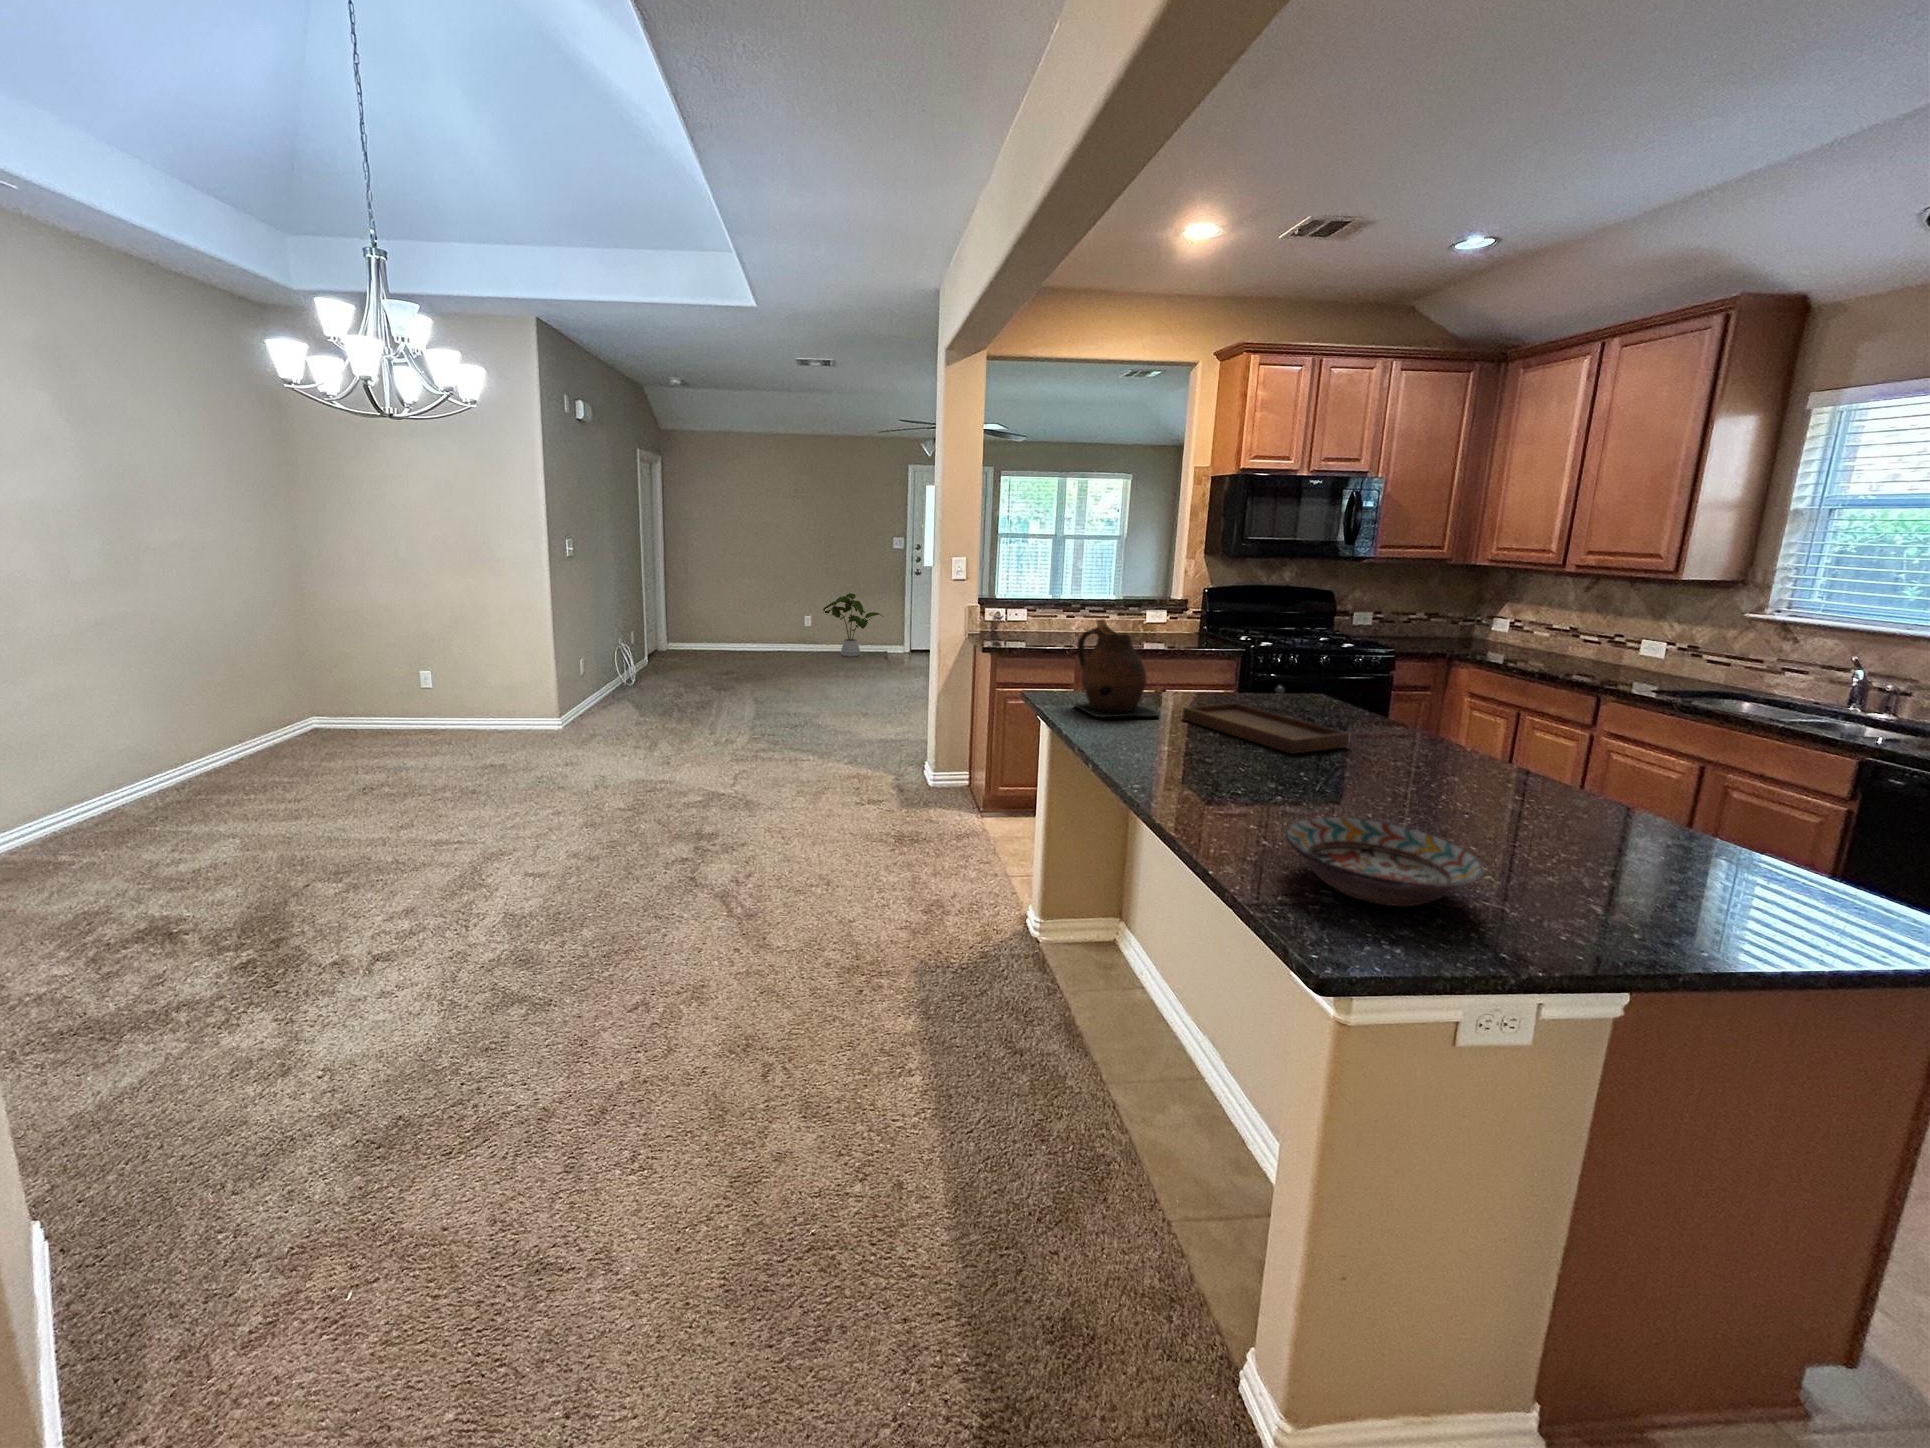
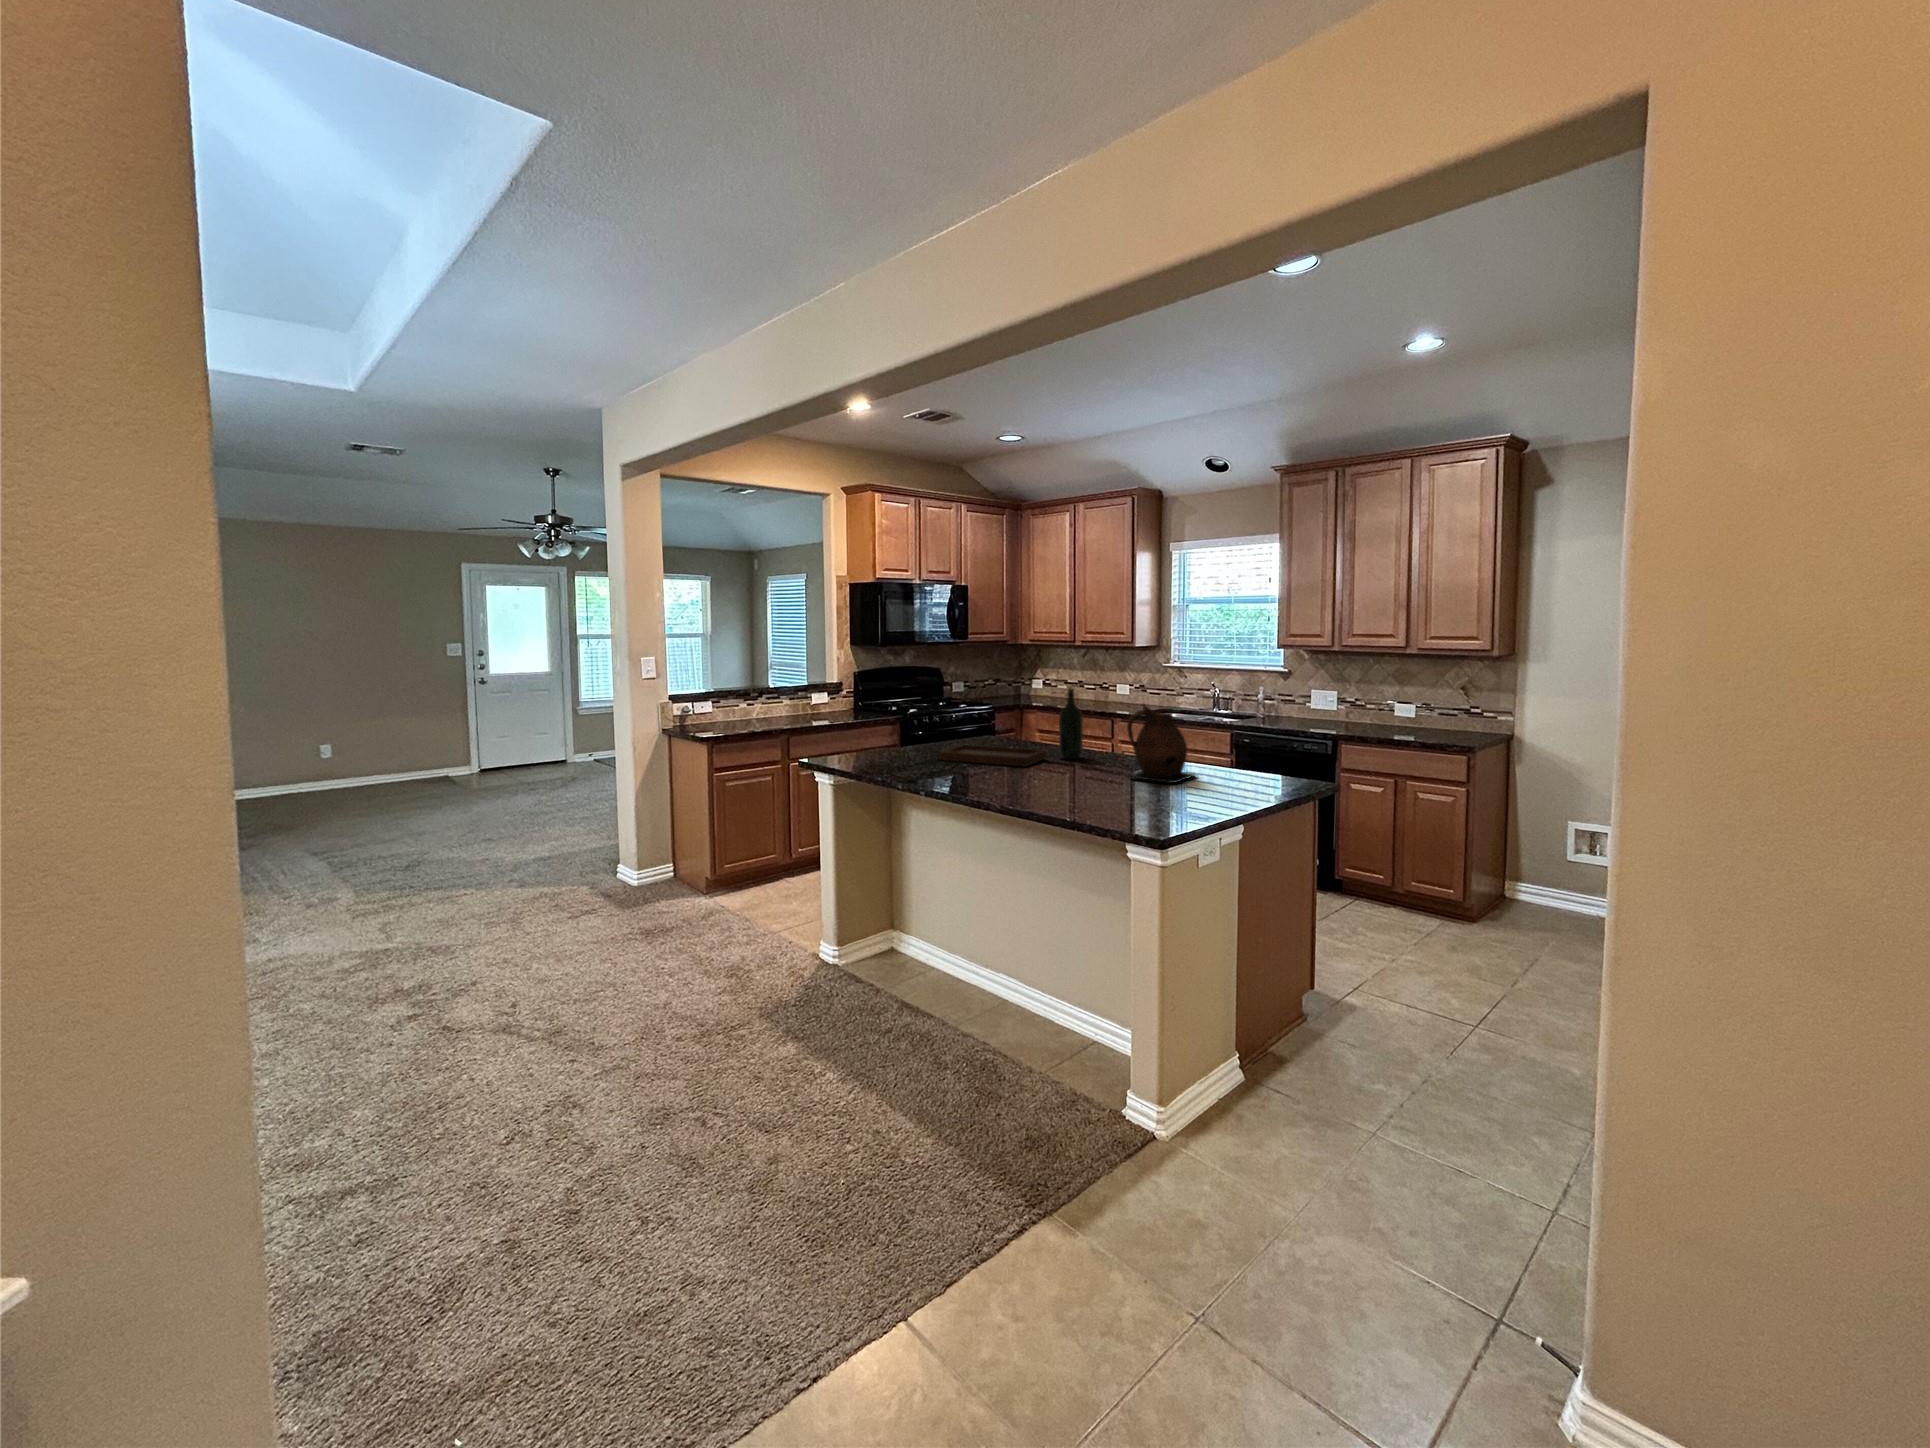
house plant: present [823,593,882,657] -> none [347,712,437,789]
ceramic pitcher: present [1074,619,1159,717] -> present [1127,703,1197,783]
wine bottle: none [1377,640,1429,756] -> present [1059,688,1083,759]
decorative bowl: present [1285,817,1484,906] -> none [1092,779,1183,813]

